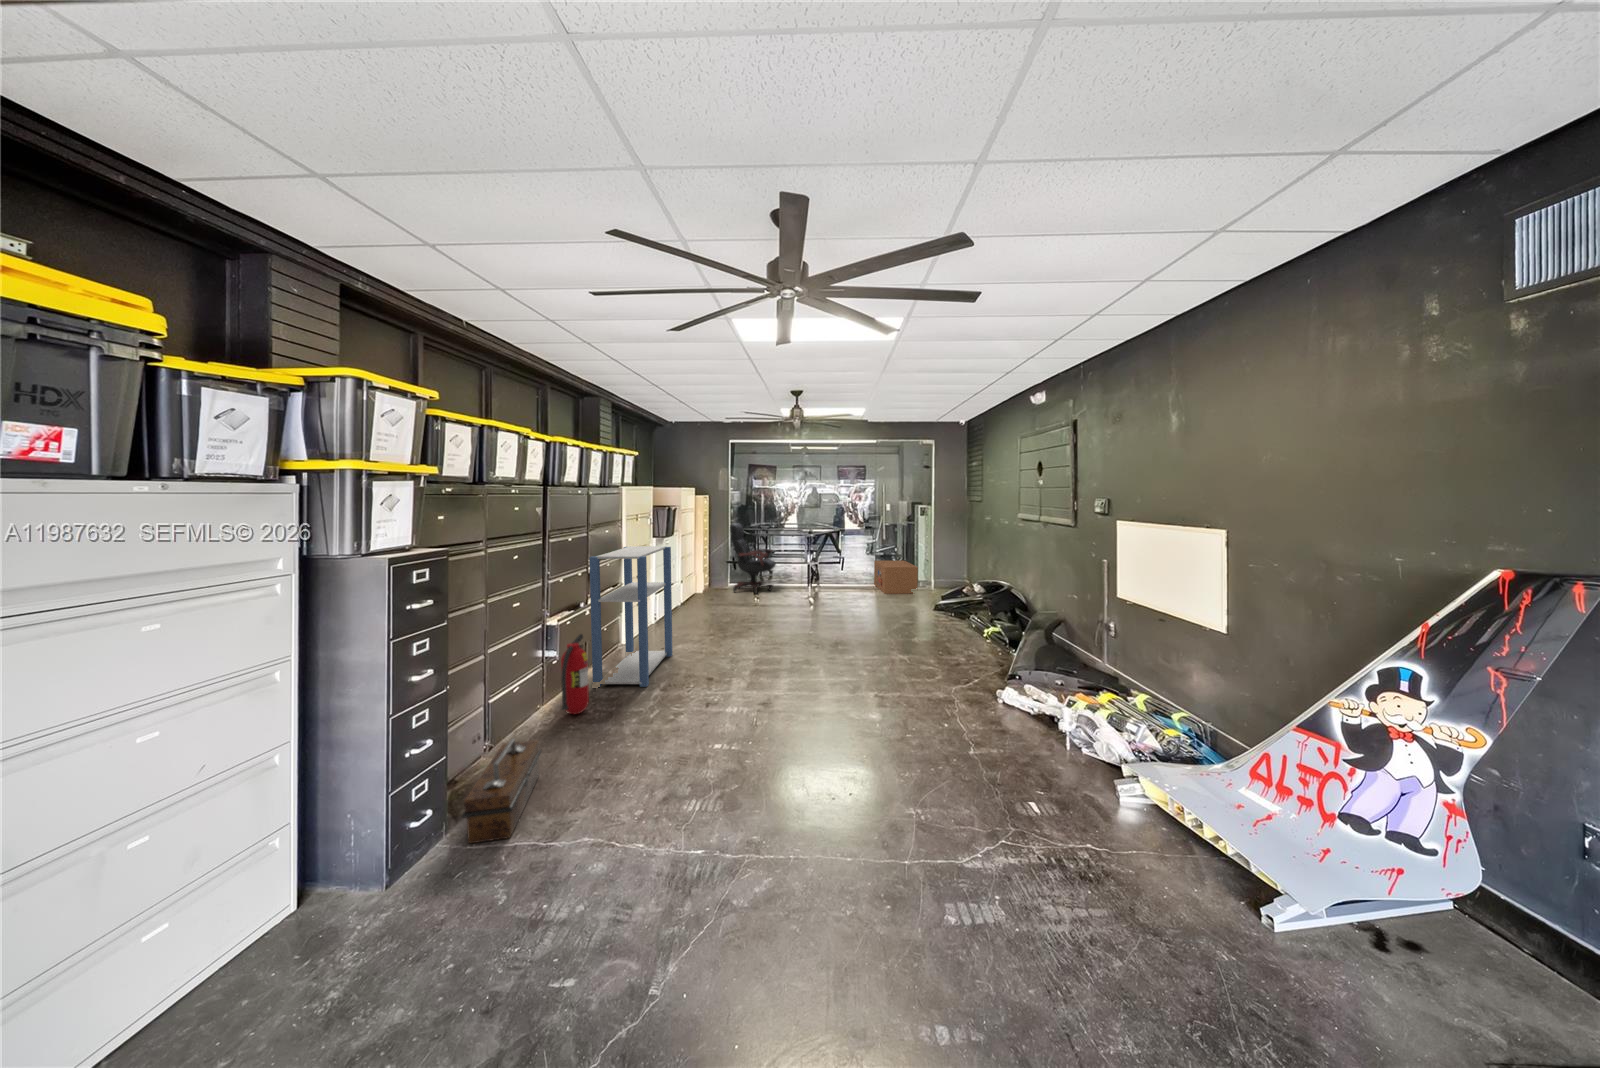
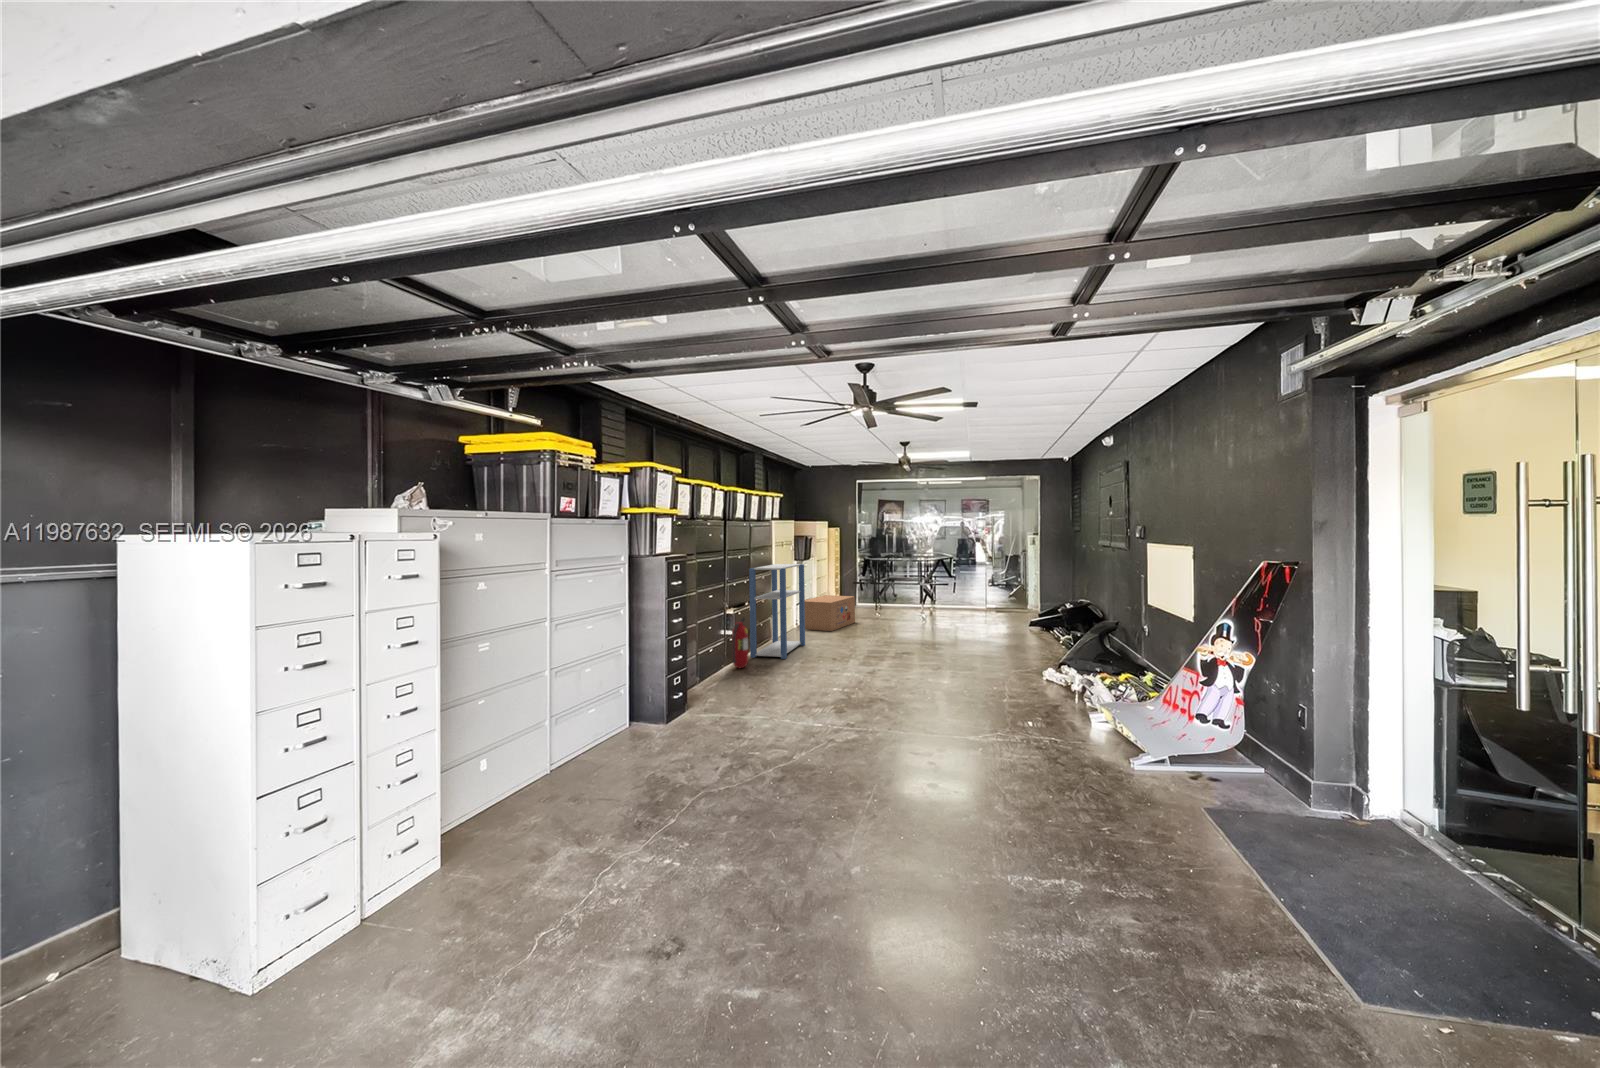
office chair: present [730,523,776,594] -> none [859,551,899,612]
cardboard box: present [874,560,918,594] -> present [805,595,855,631]
toolbox: present [462,738,541,843] -> none [688,663,723,708]

